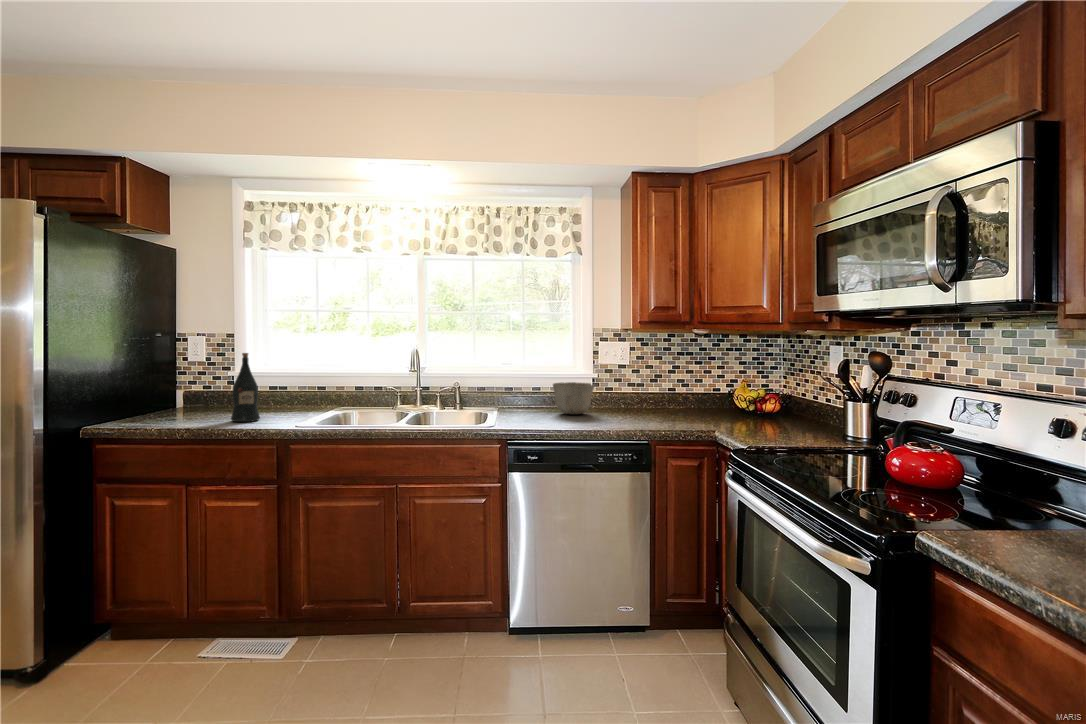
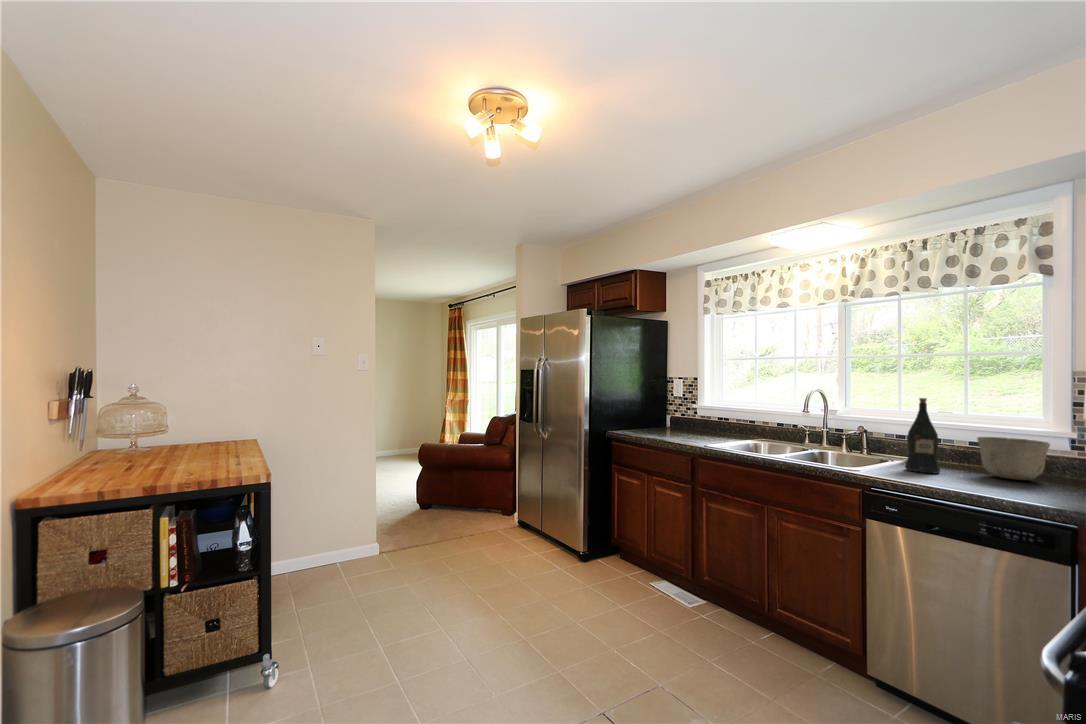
wine bottle: present [231,353,260,422] -> present [905,398,940,473]

